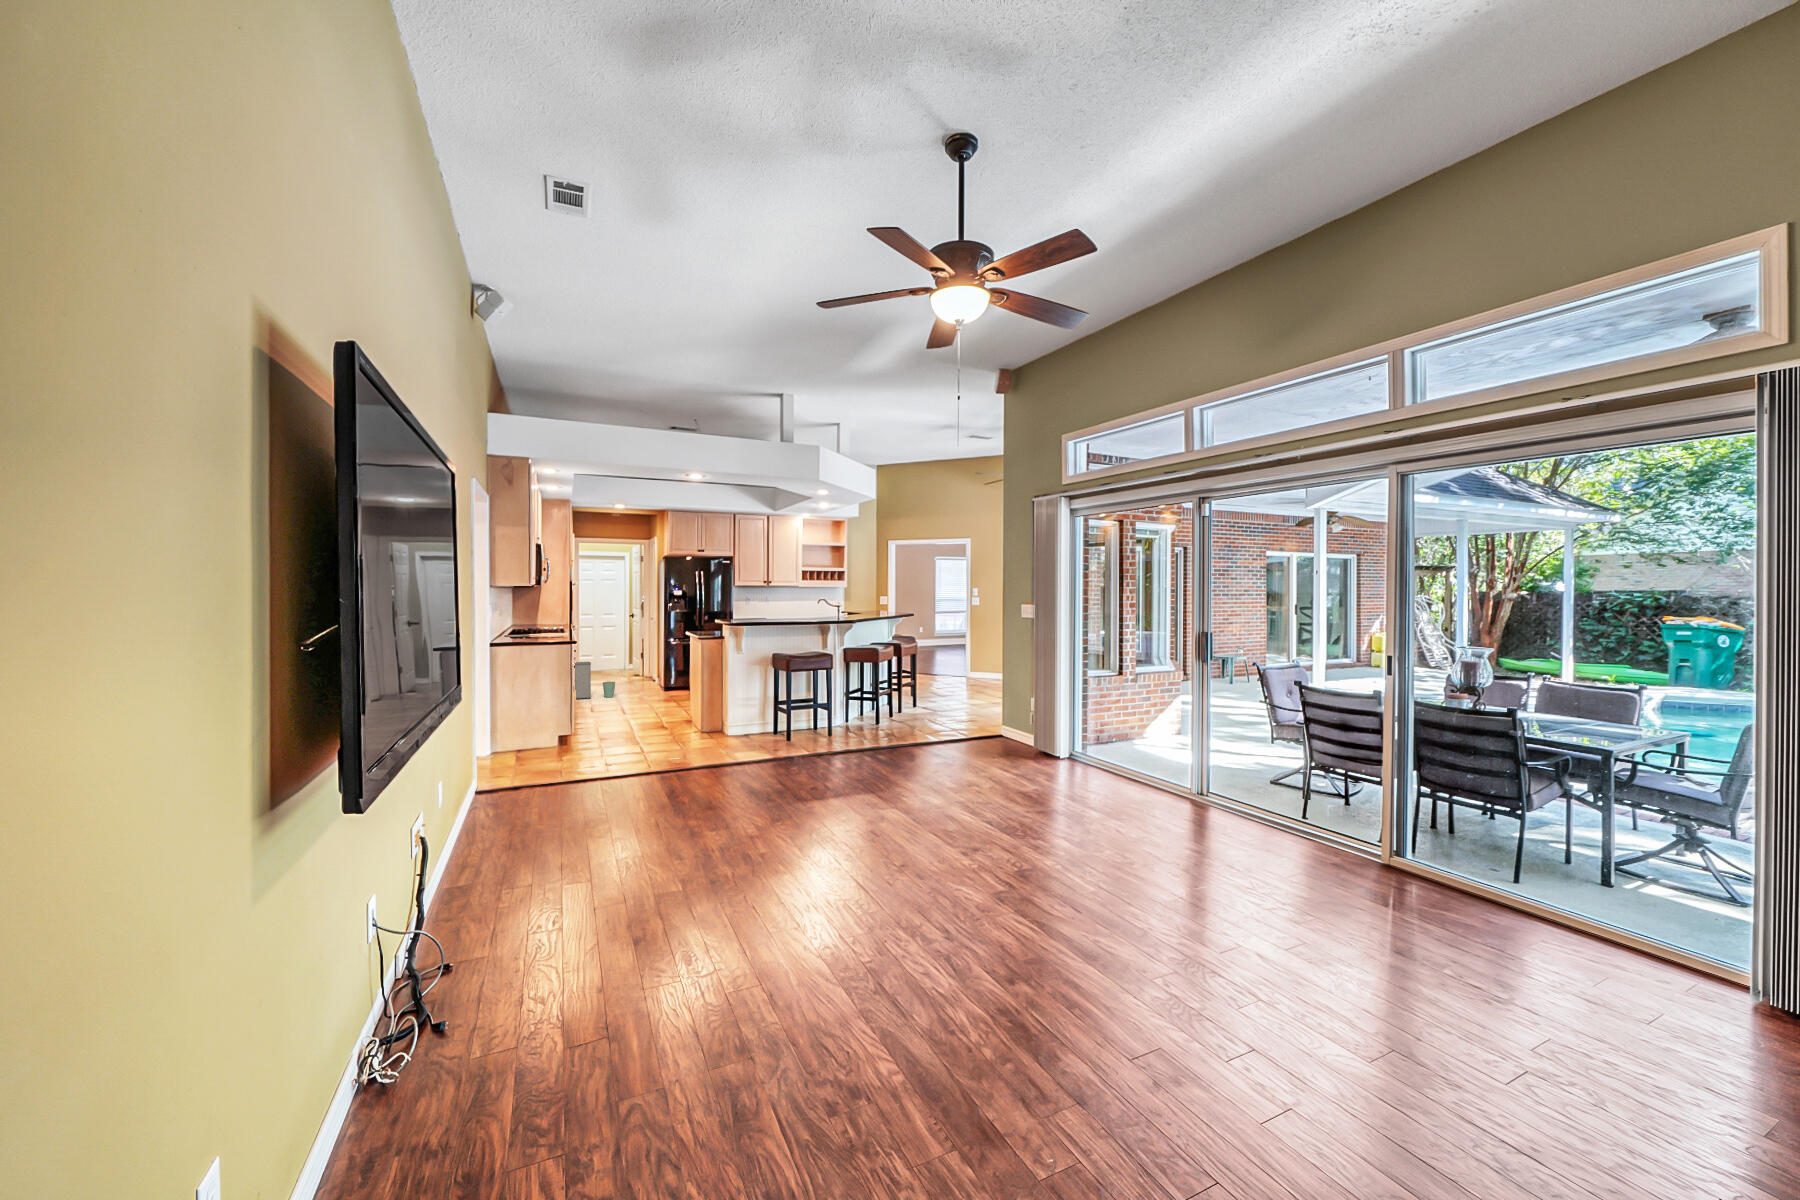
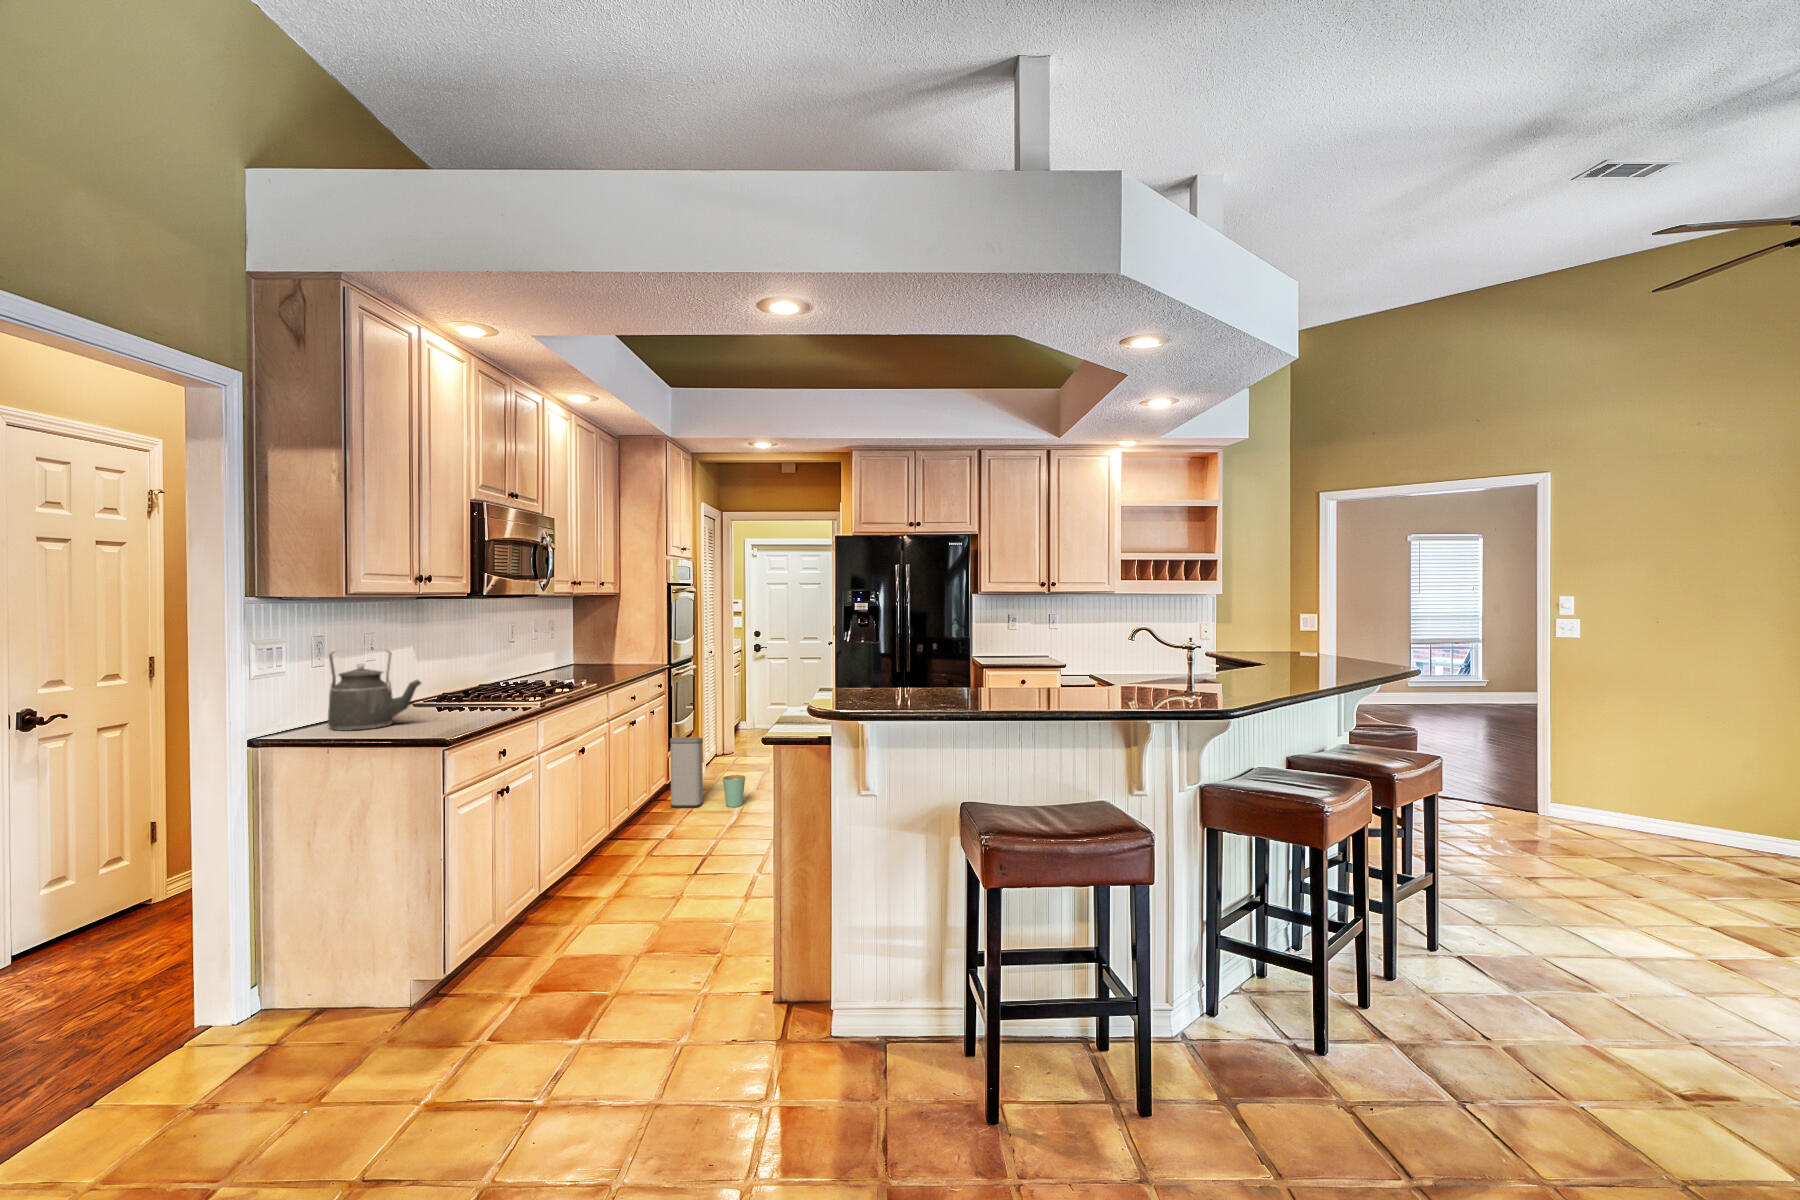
kettle: none [514,607,550,638] -> present [328,649,421,731]

